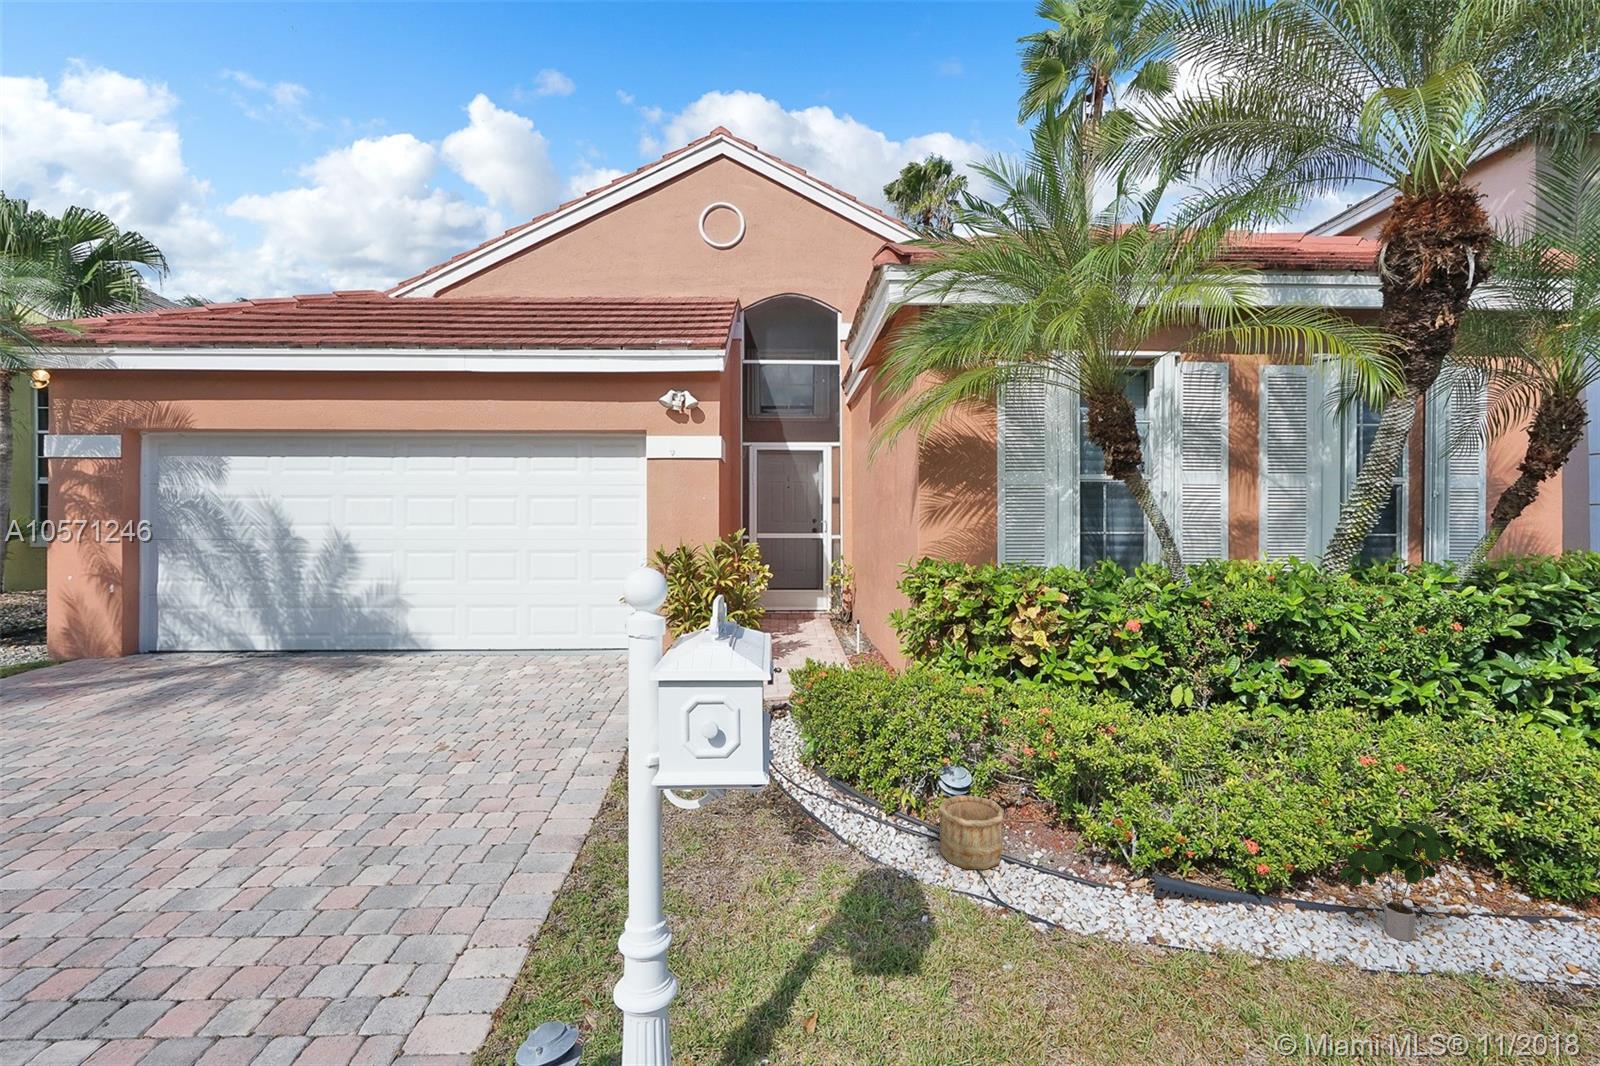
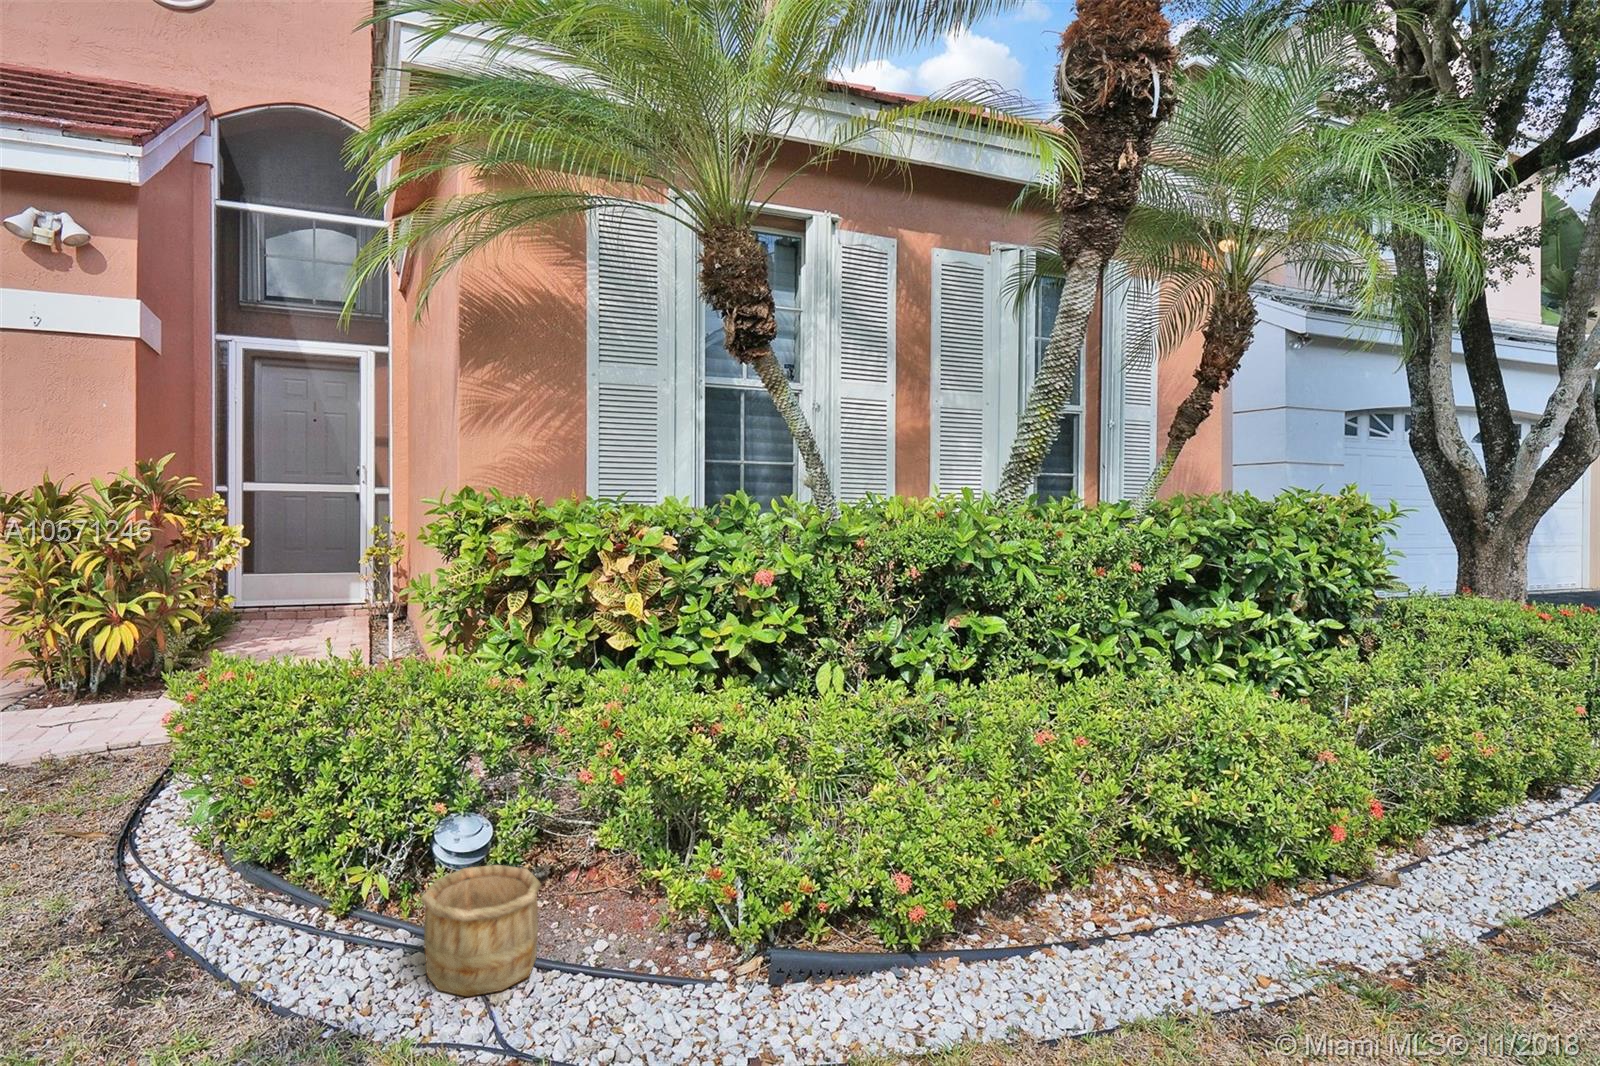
potted plant: present [1340,822,1456,941] -> none [1013,815,1143,981]

